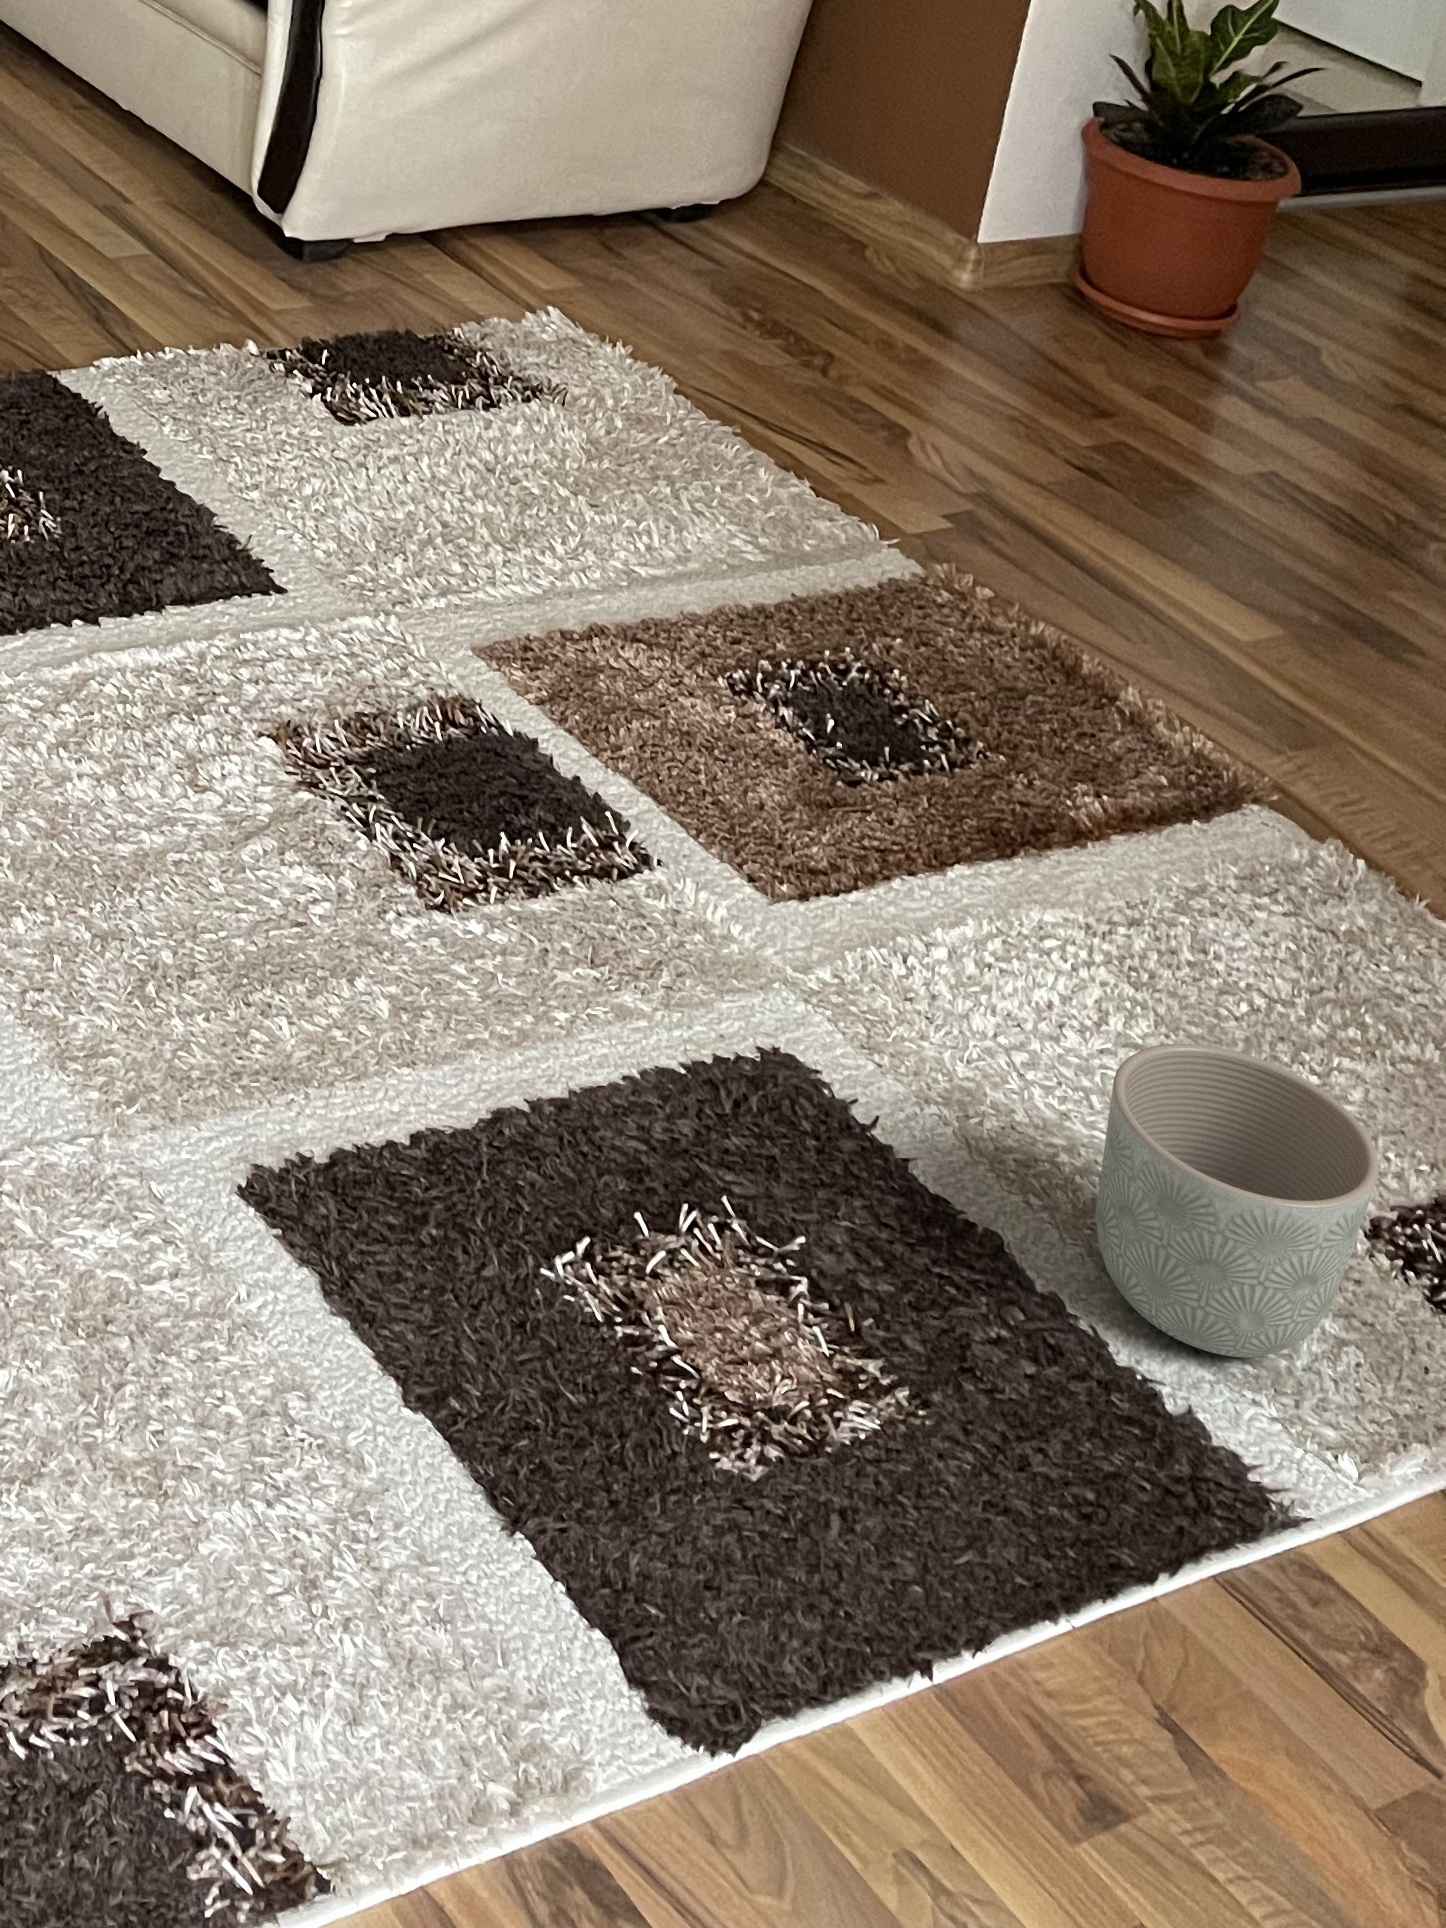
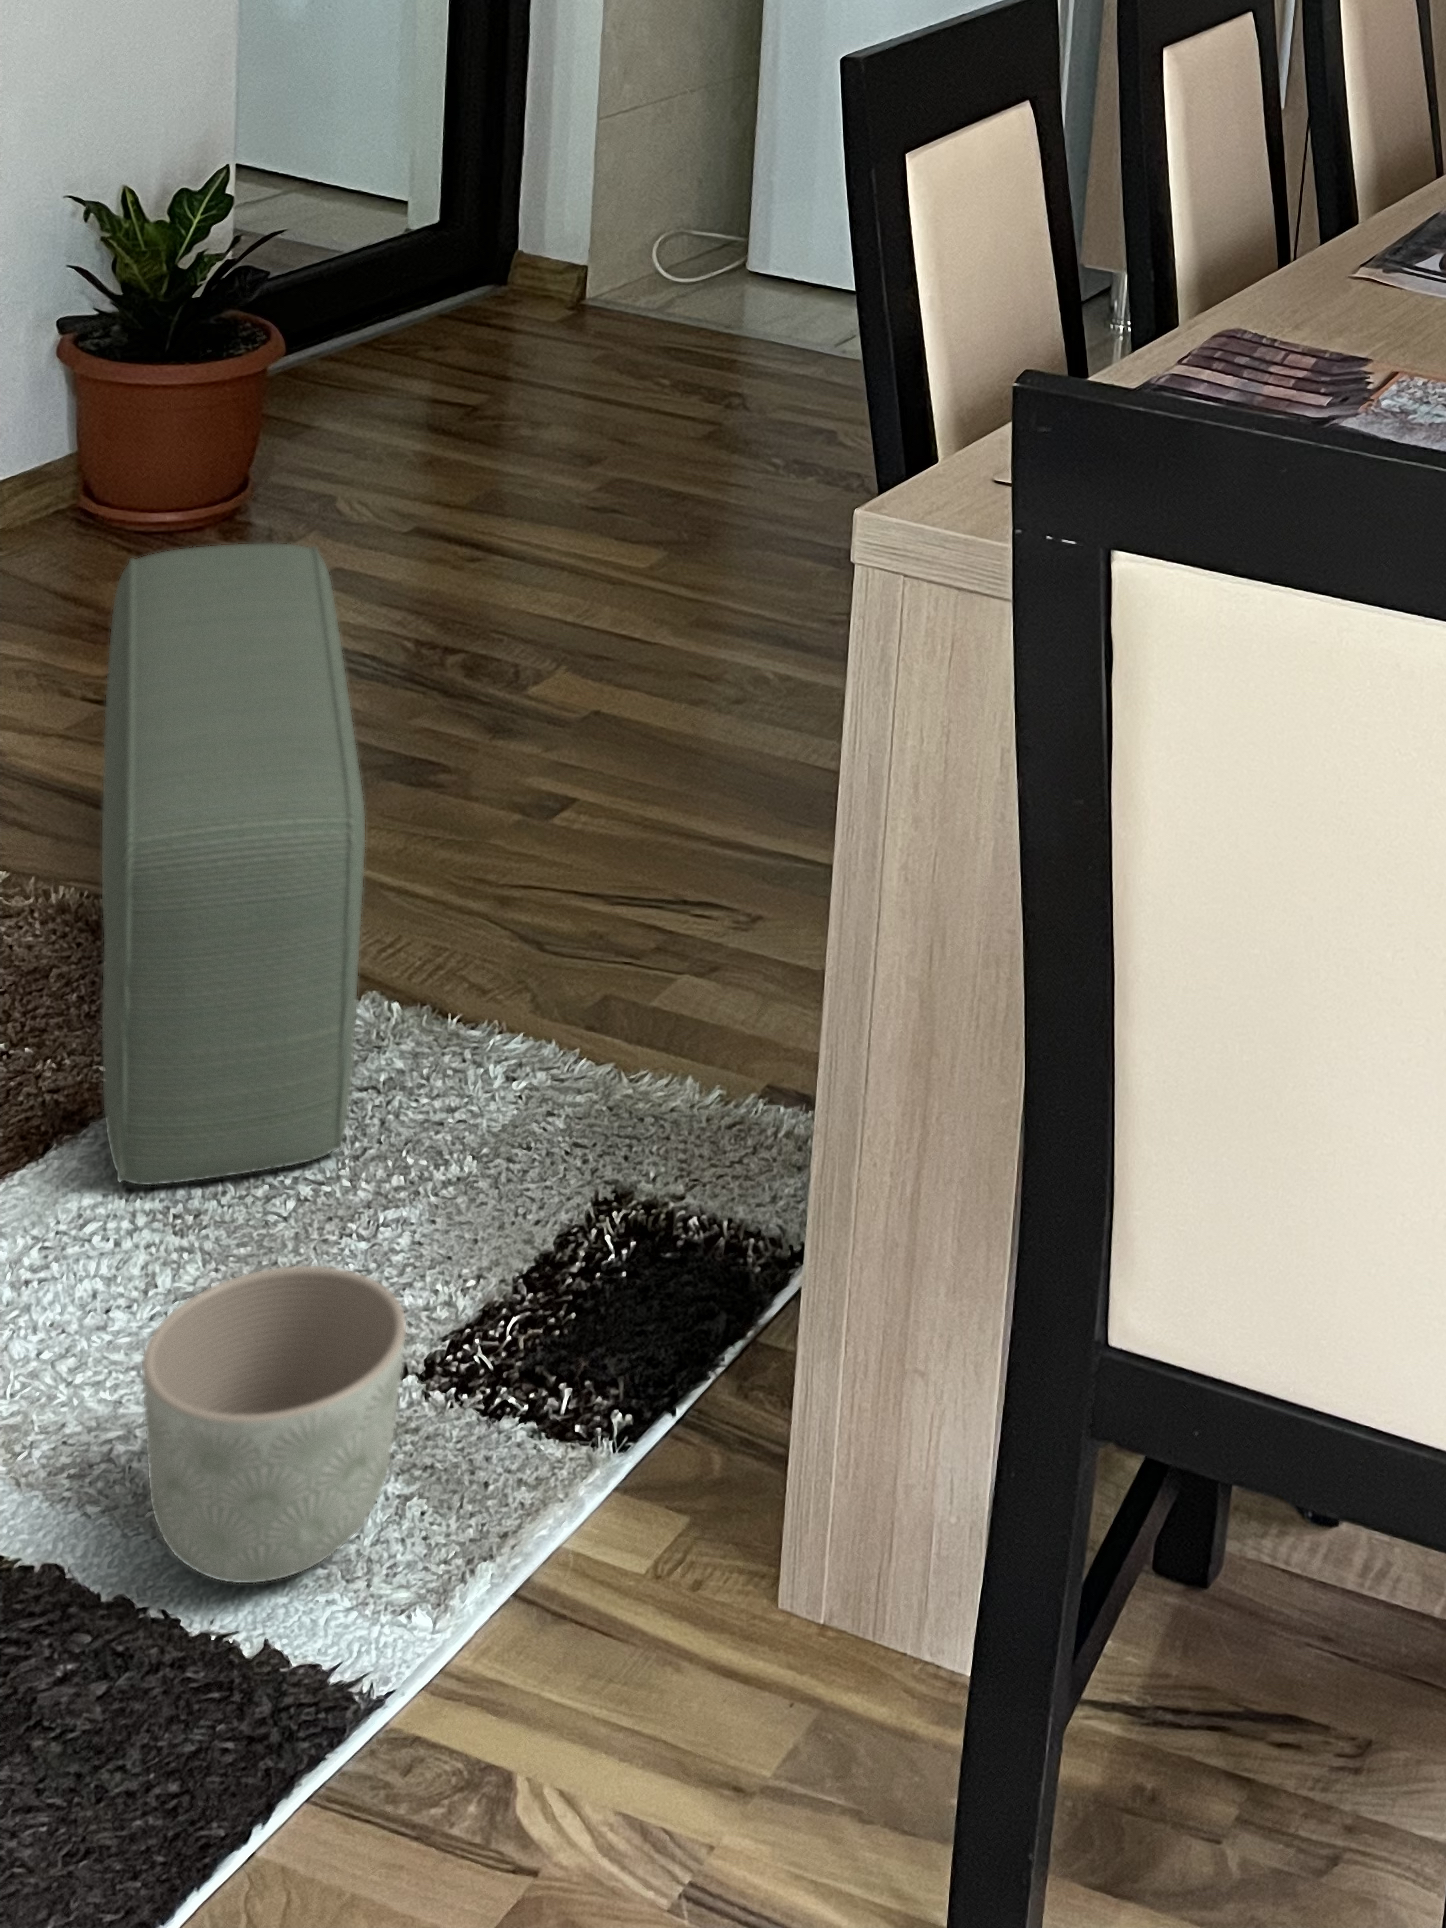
pouf: none [1075,335,1384,978] -> present [102,543,365,1185]

